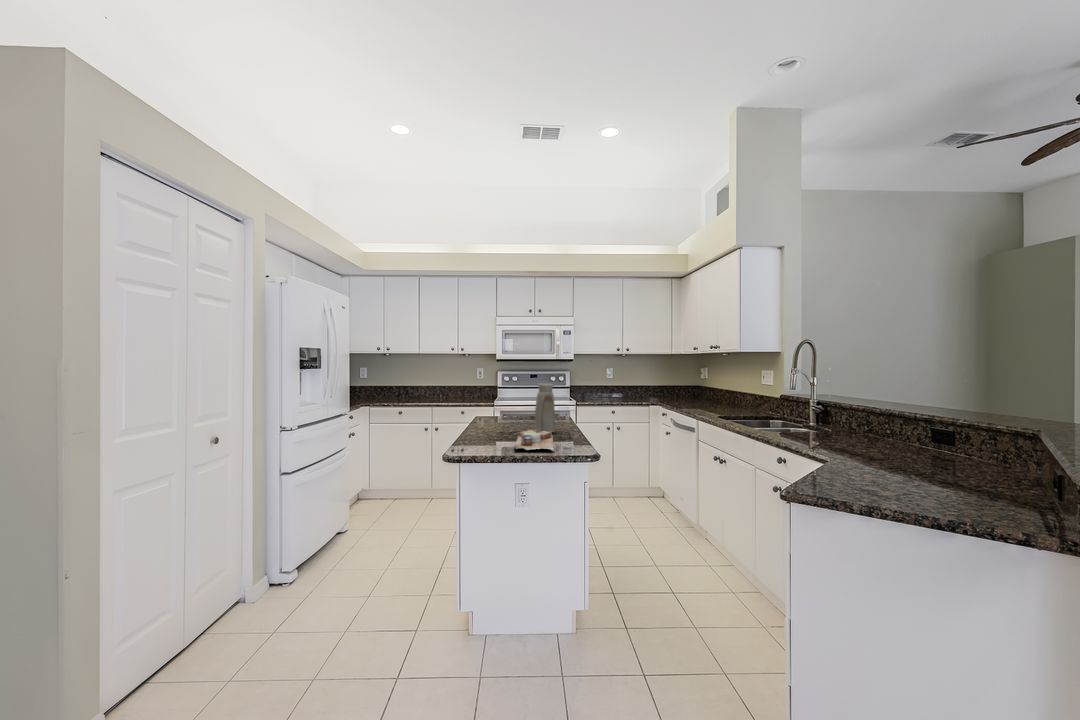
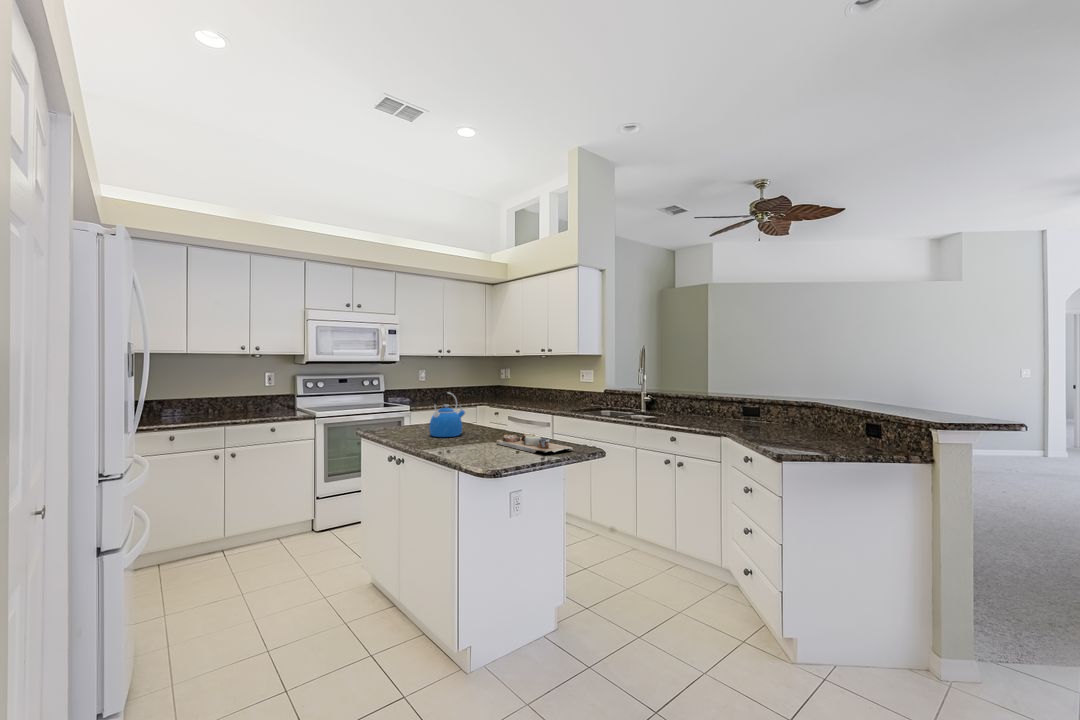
vase: present [535,383,555,432] -> none [491,387,510,438]
kettle: none [498,386,535,428] -> present [429,391,465,437]

